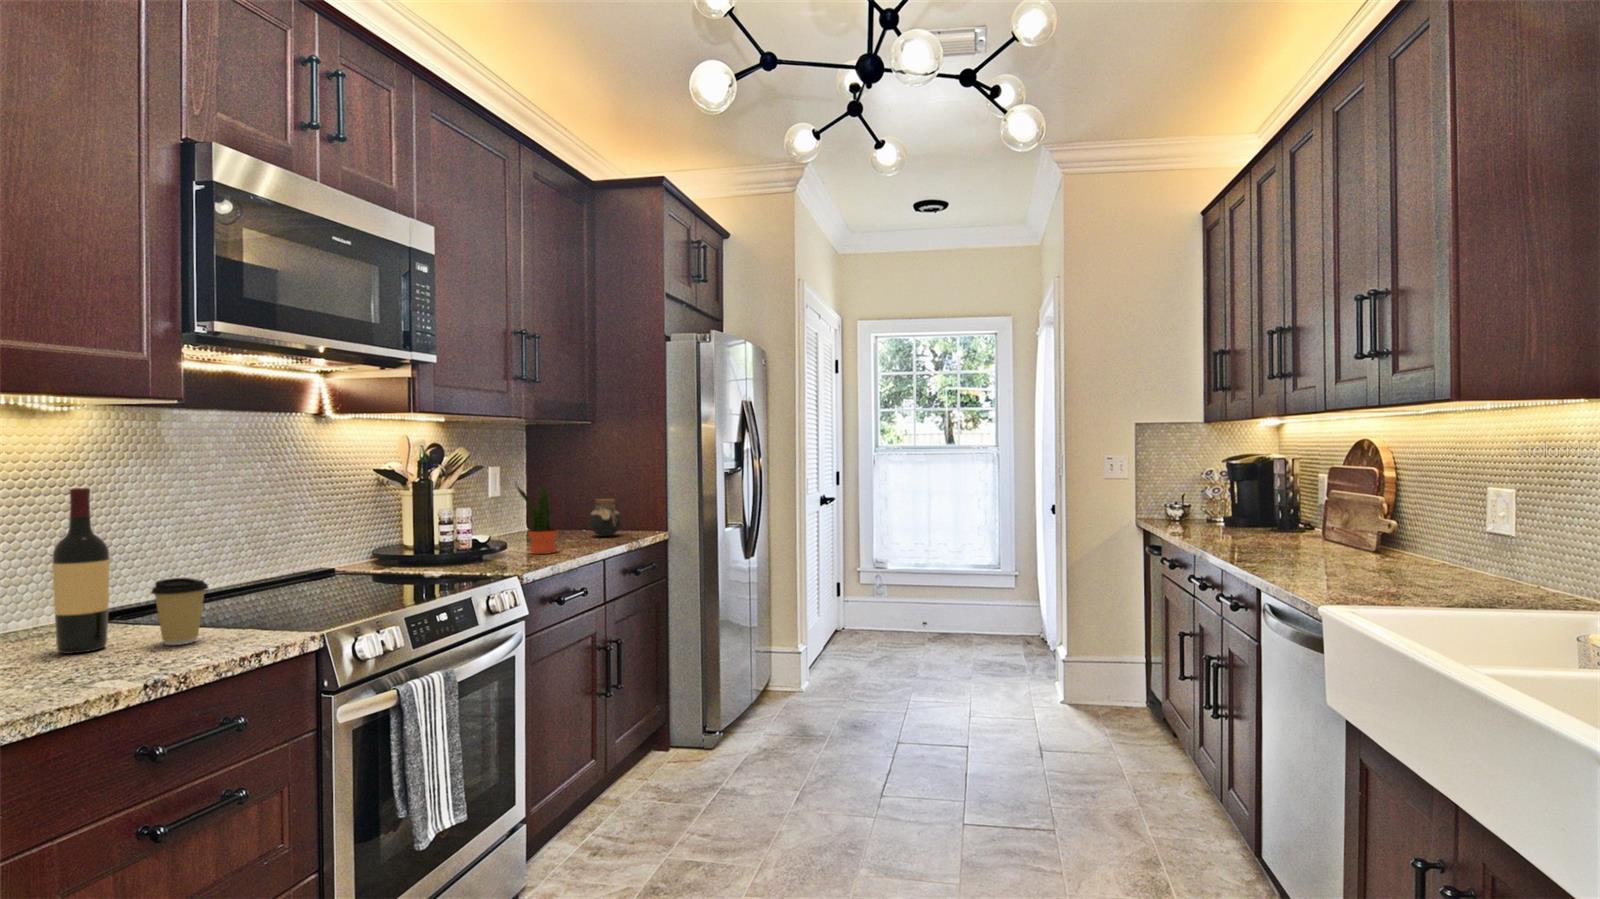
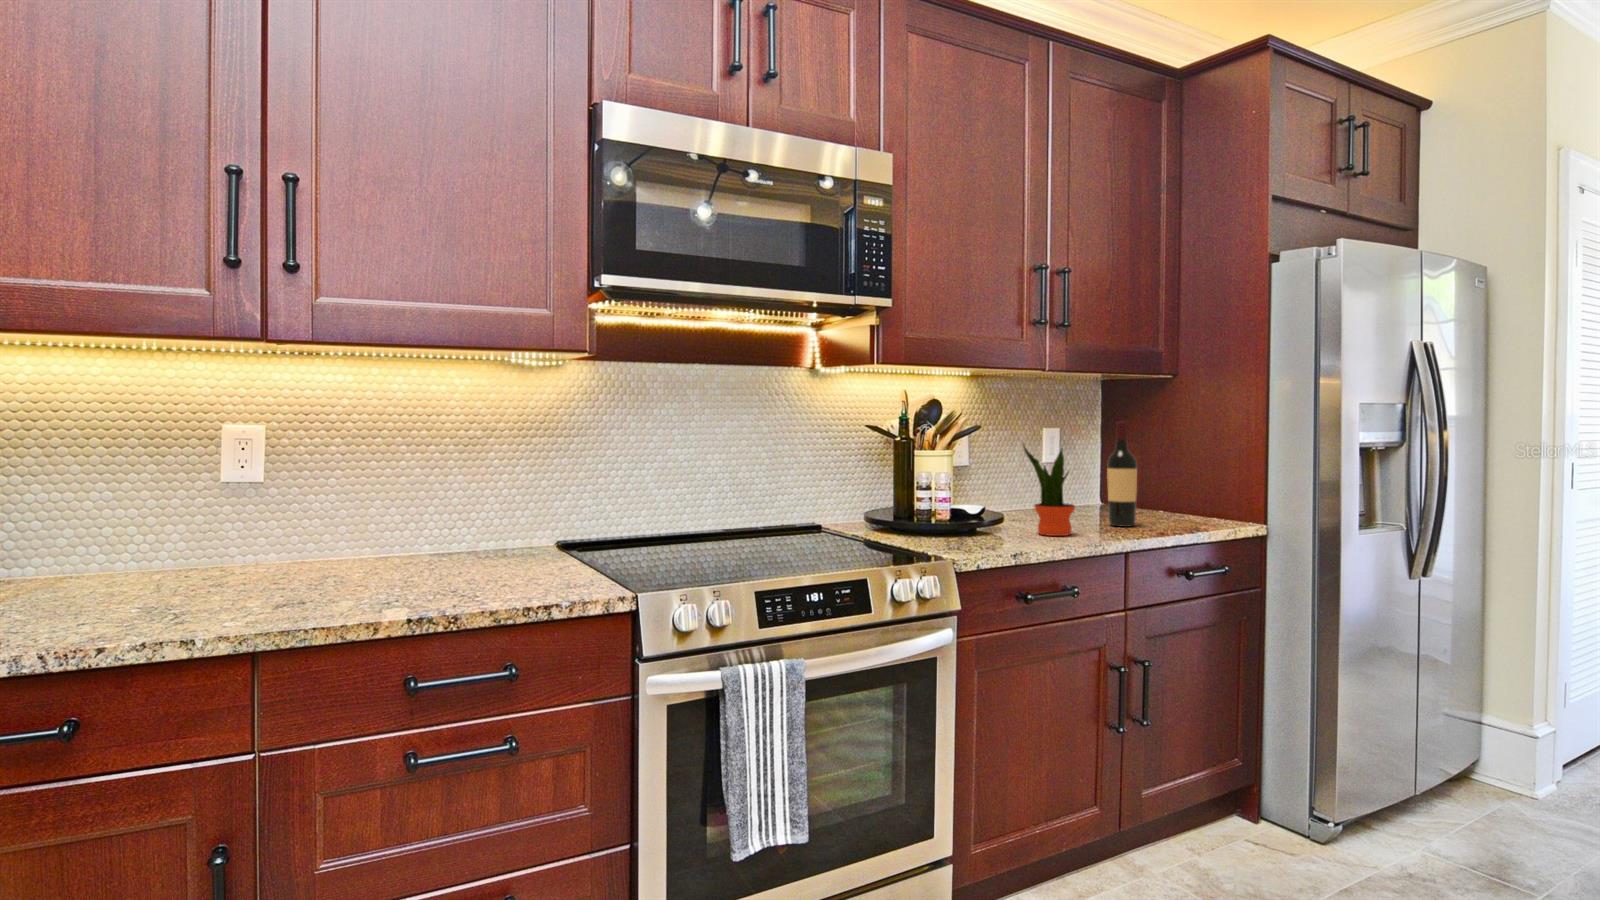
wine bottle: present [52,488,110,653] -> present [1107,421,1137,527]
jar: present [590,499,621,537] -> none [1157,471,1205,522]
coffee cup: present [151,578,208,645] -> none [514,517,563,583]

